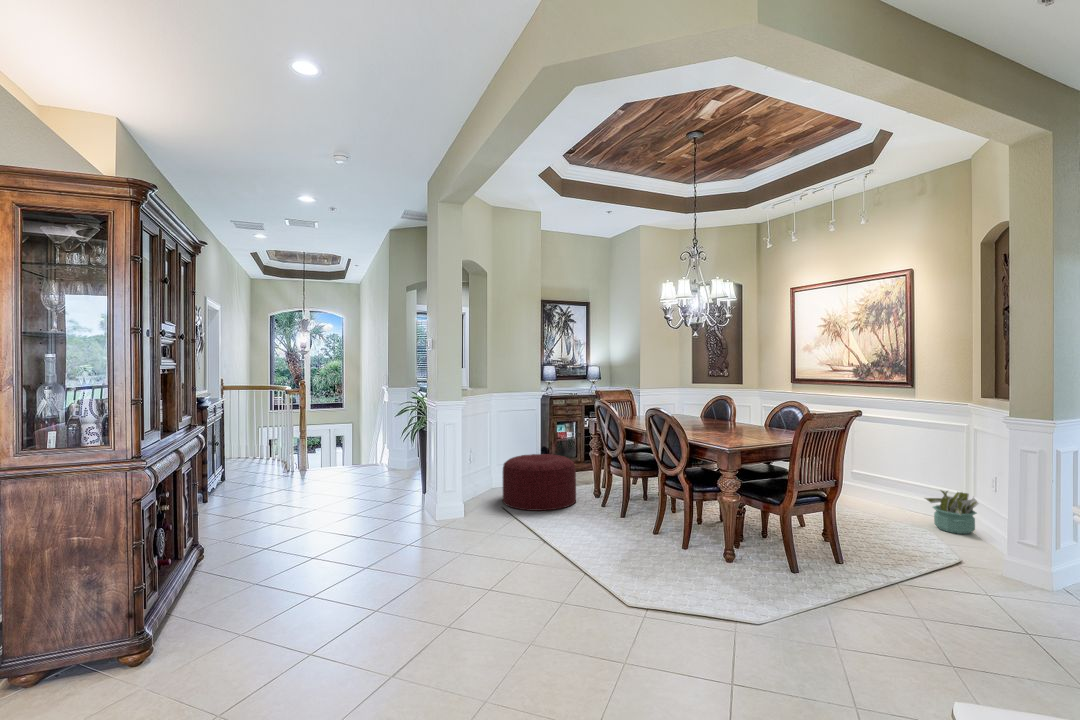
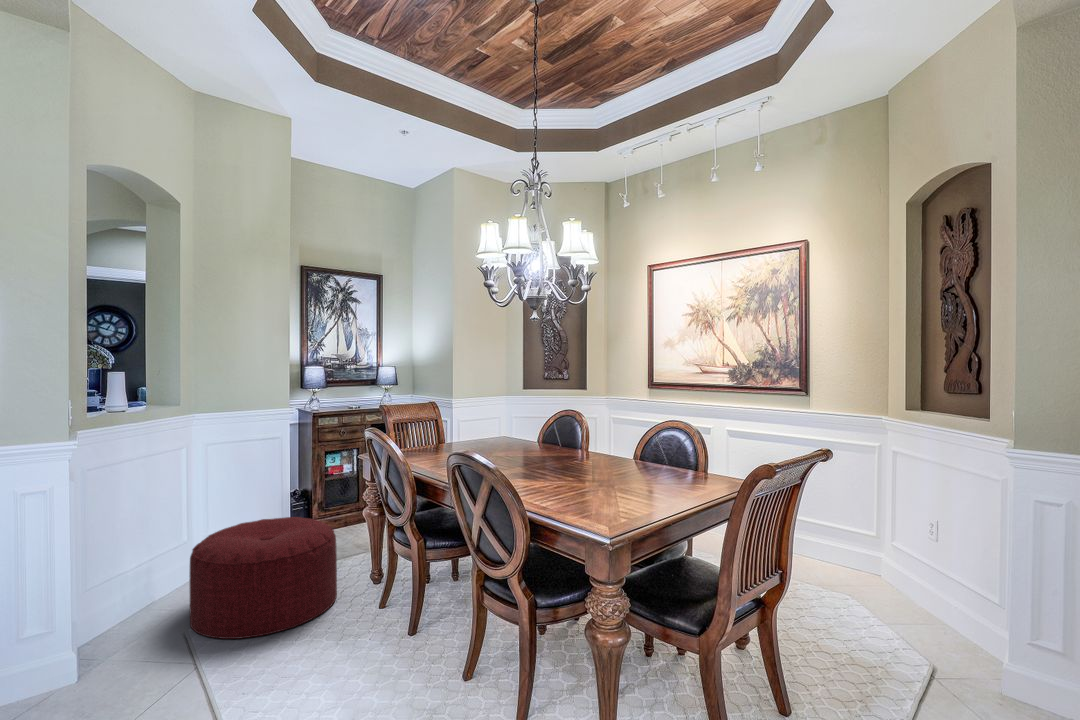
decorative plant: present [925,491,979,534] -> none [835,538,910,603]

